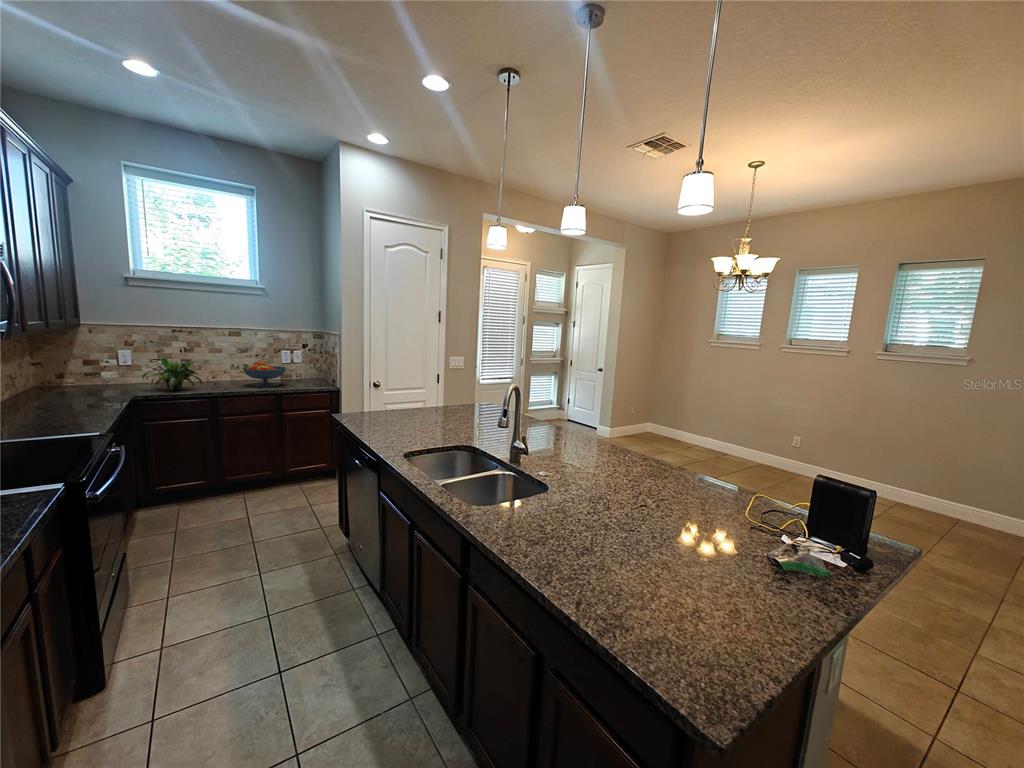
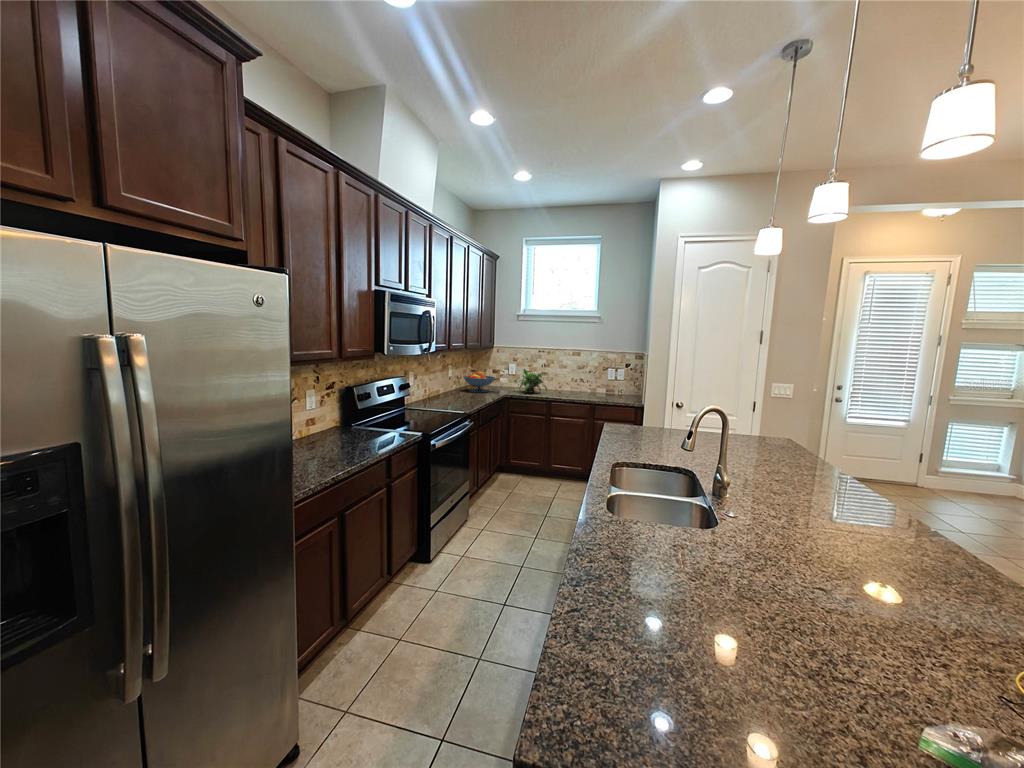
fruit bowl: present [243,361,286,387] -> present [464,371,495,392]

